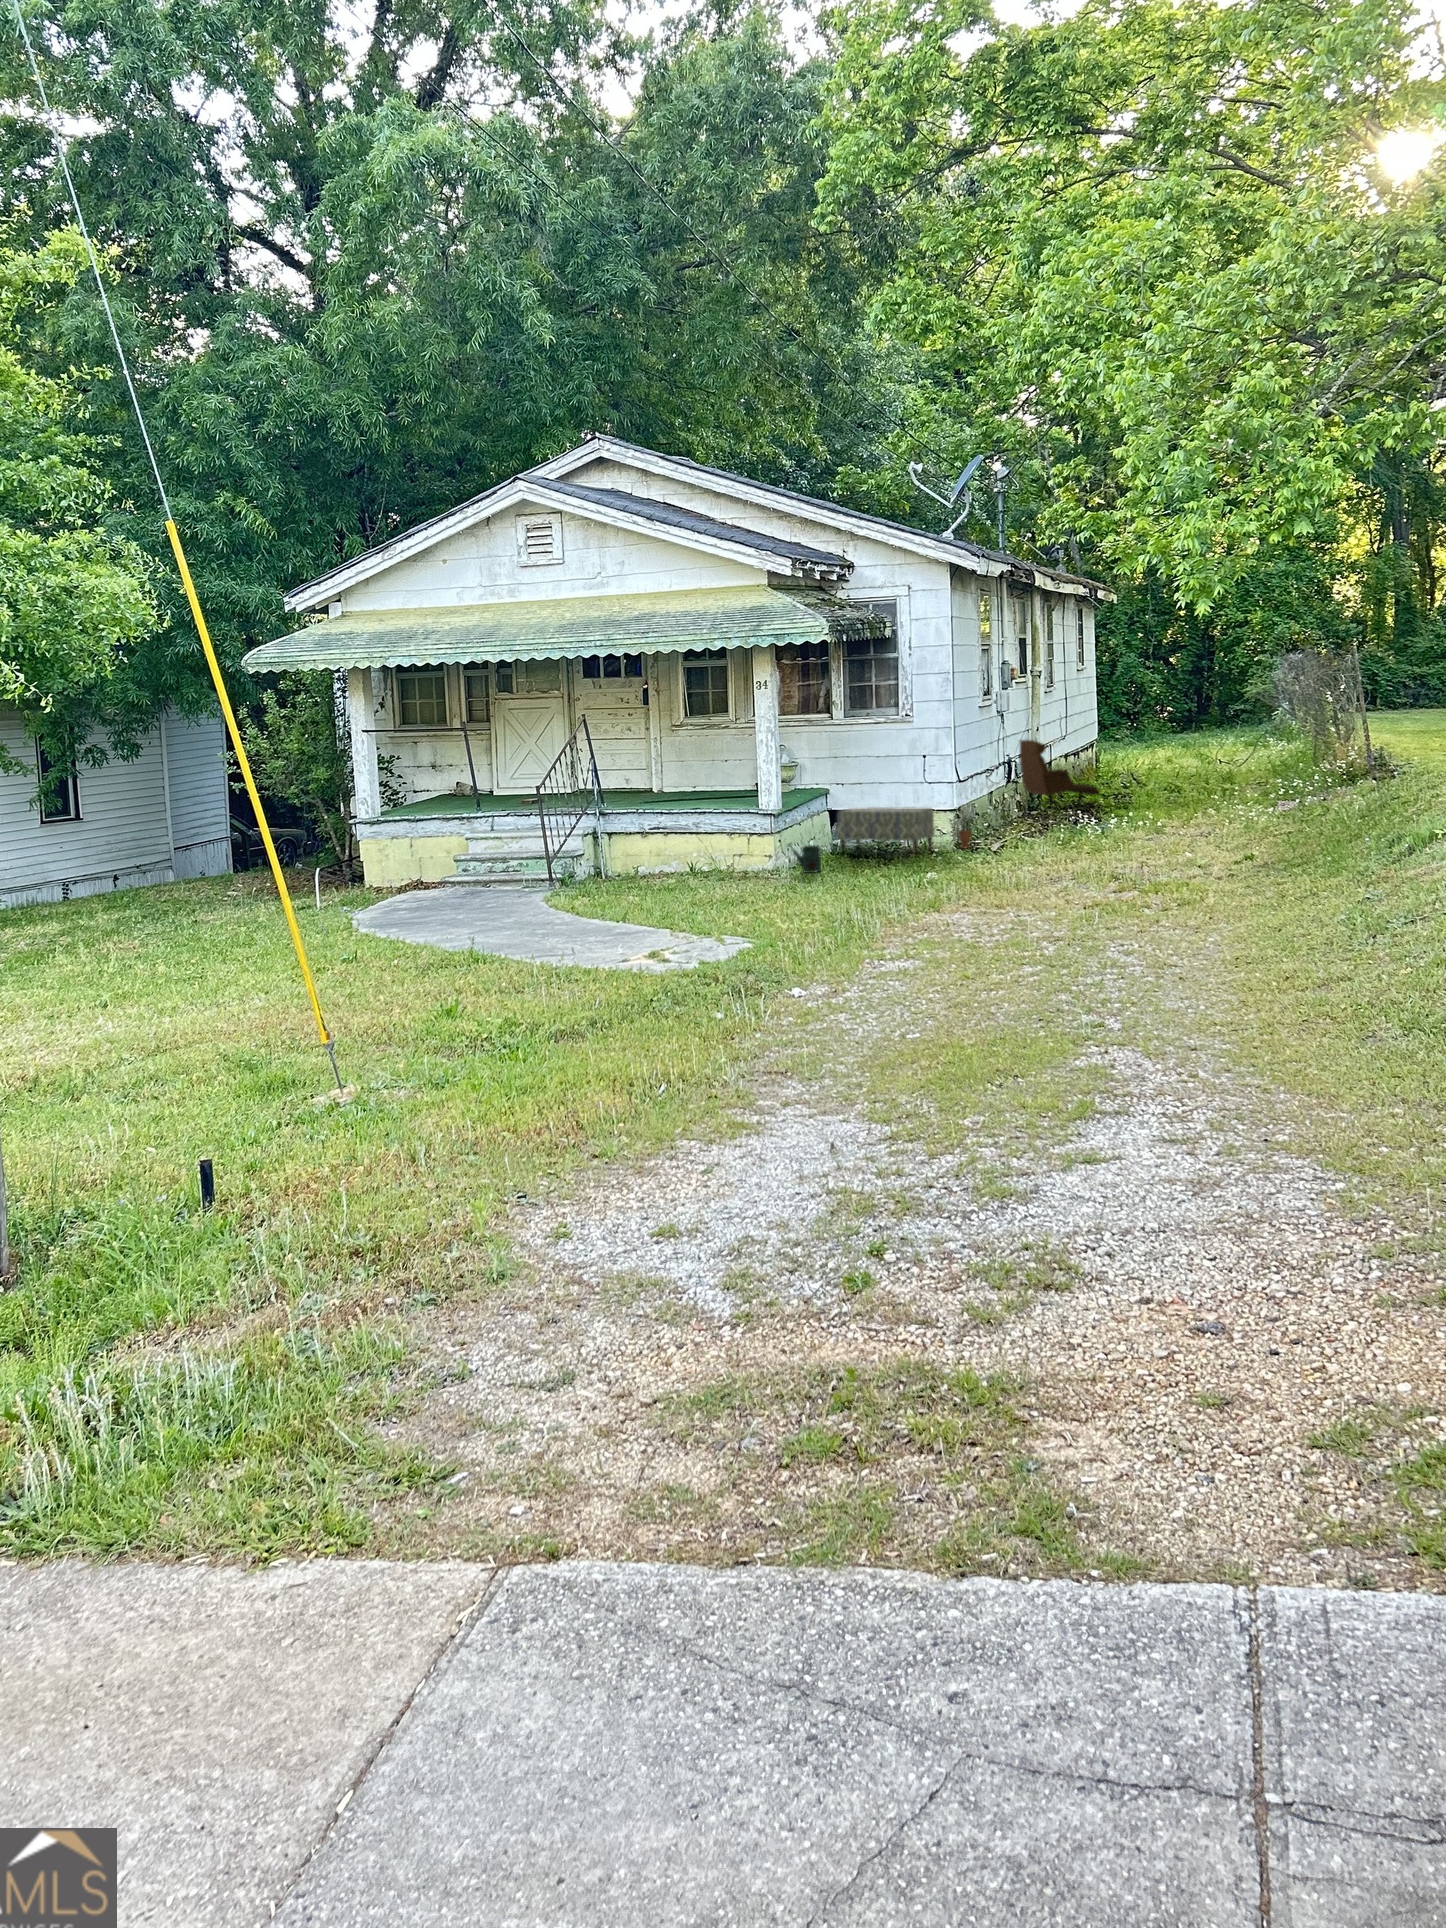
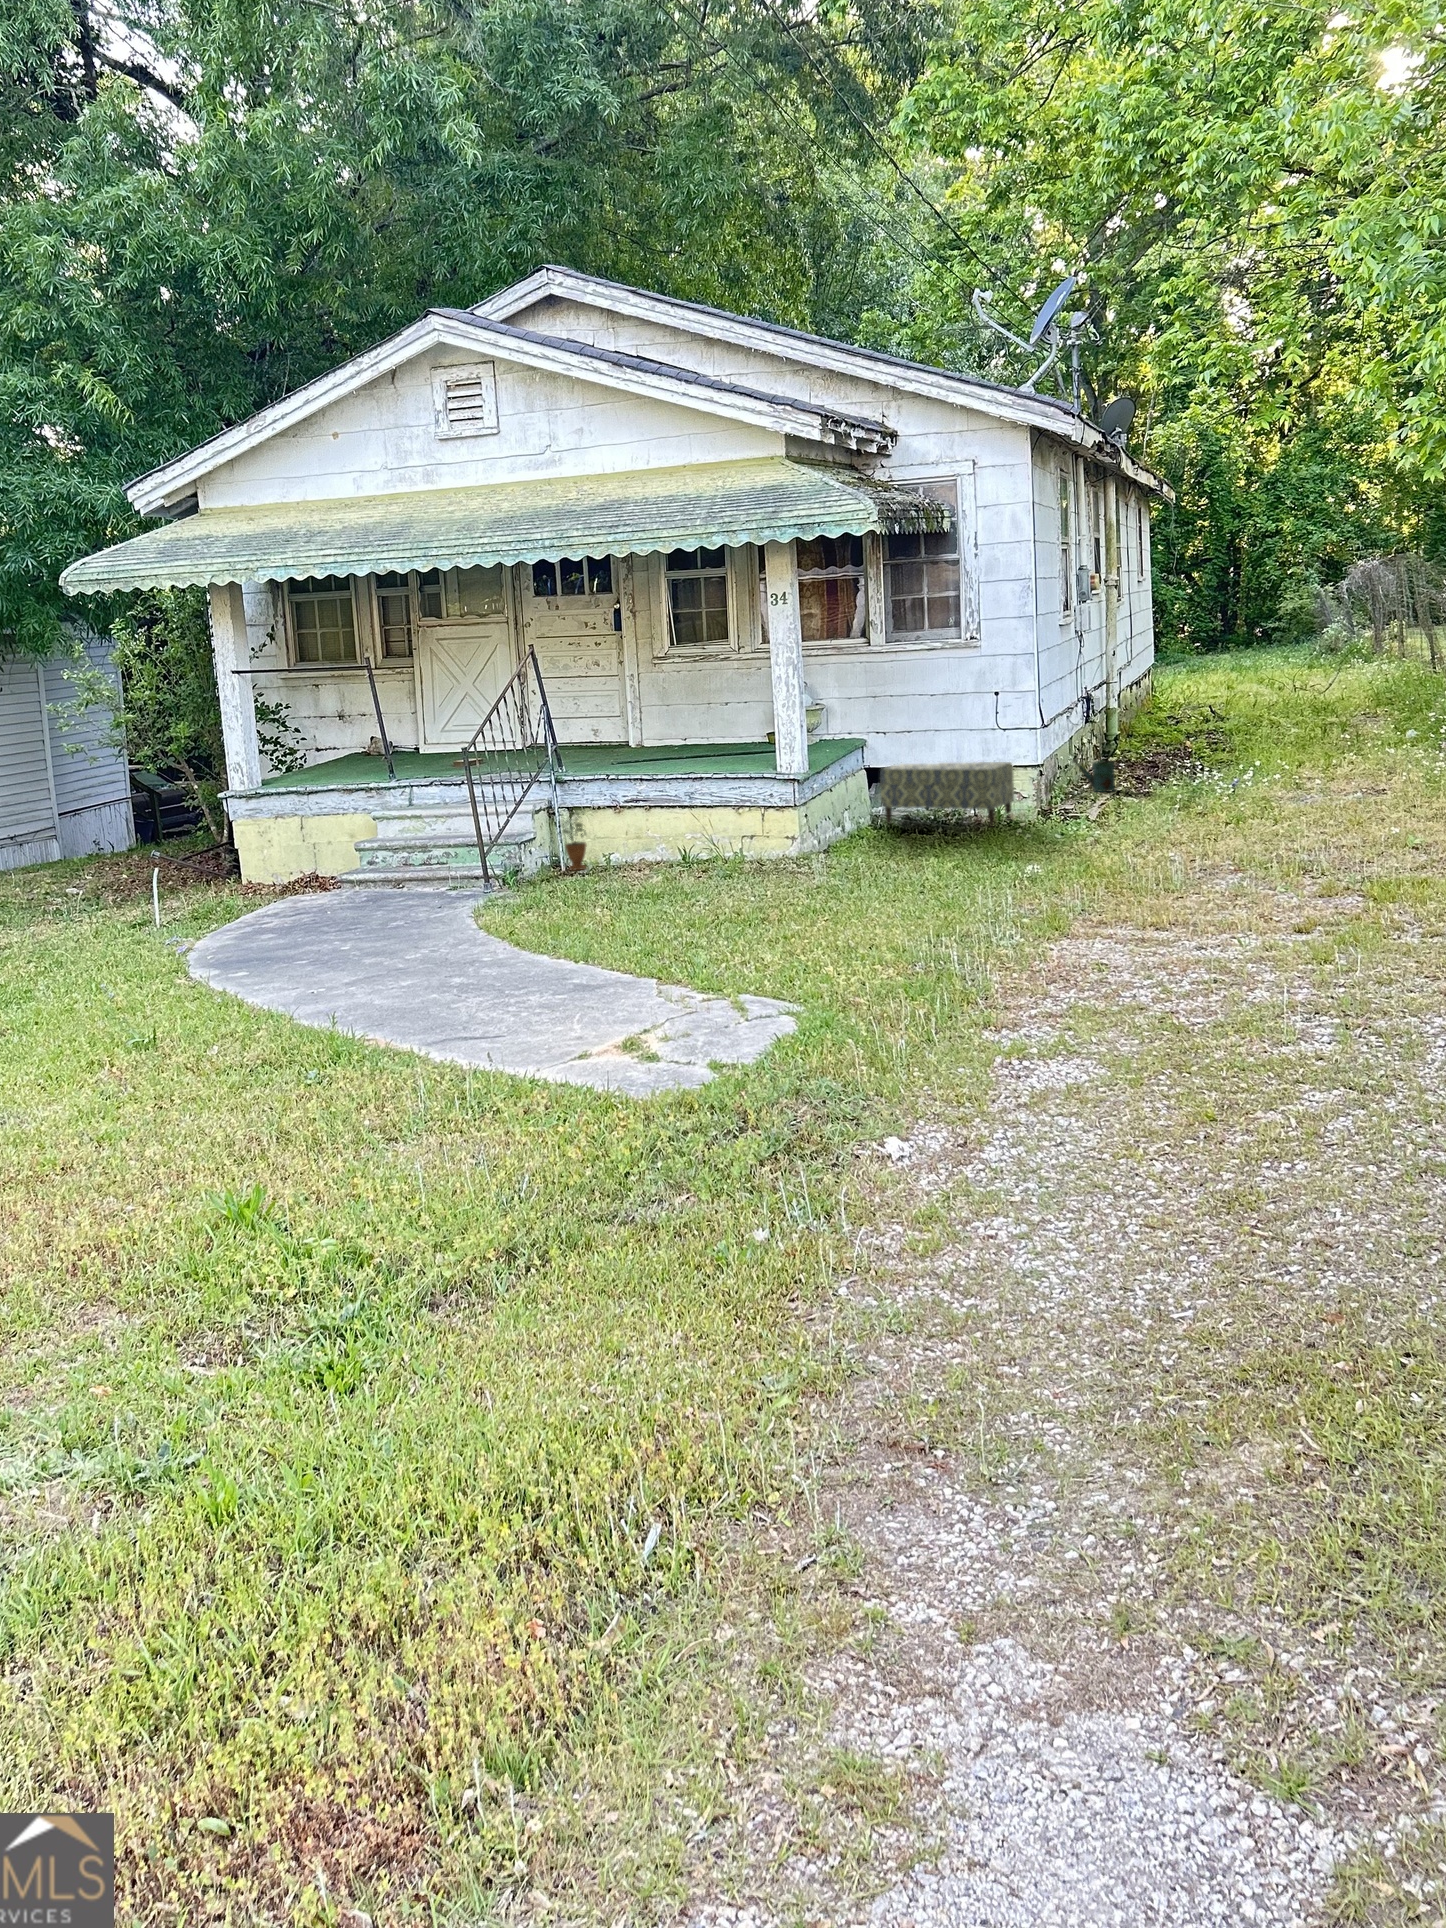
lounge chair: present [1020,740,1100,810] -> none [1092,666,1200,756]
potted plant: present [958,807,973,848] -> present [559,808,587,871]
watering can: present [788,844,821,873] -> present [1073,759,1115,792]

